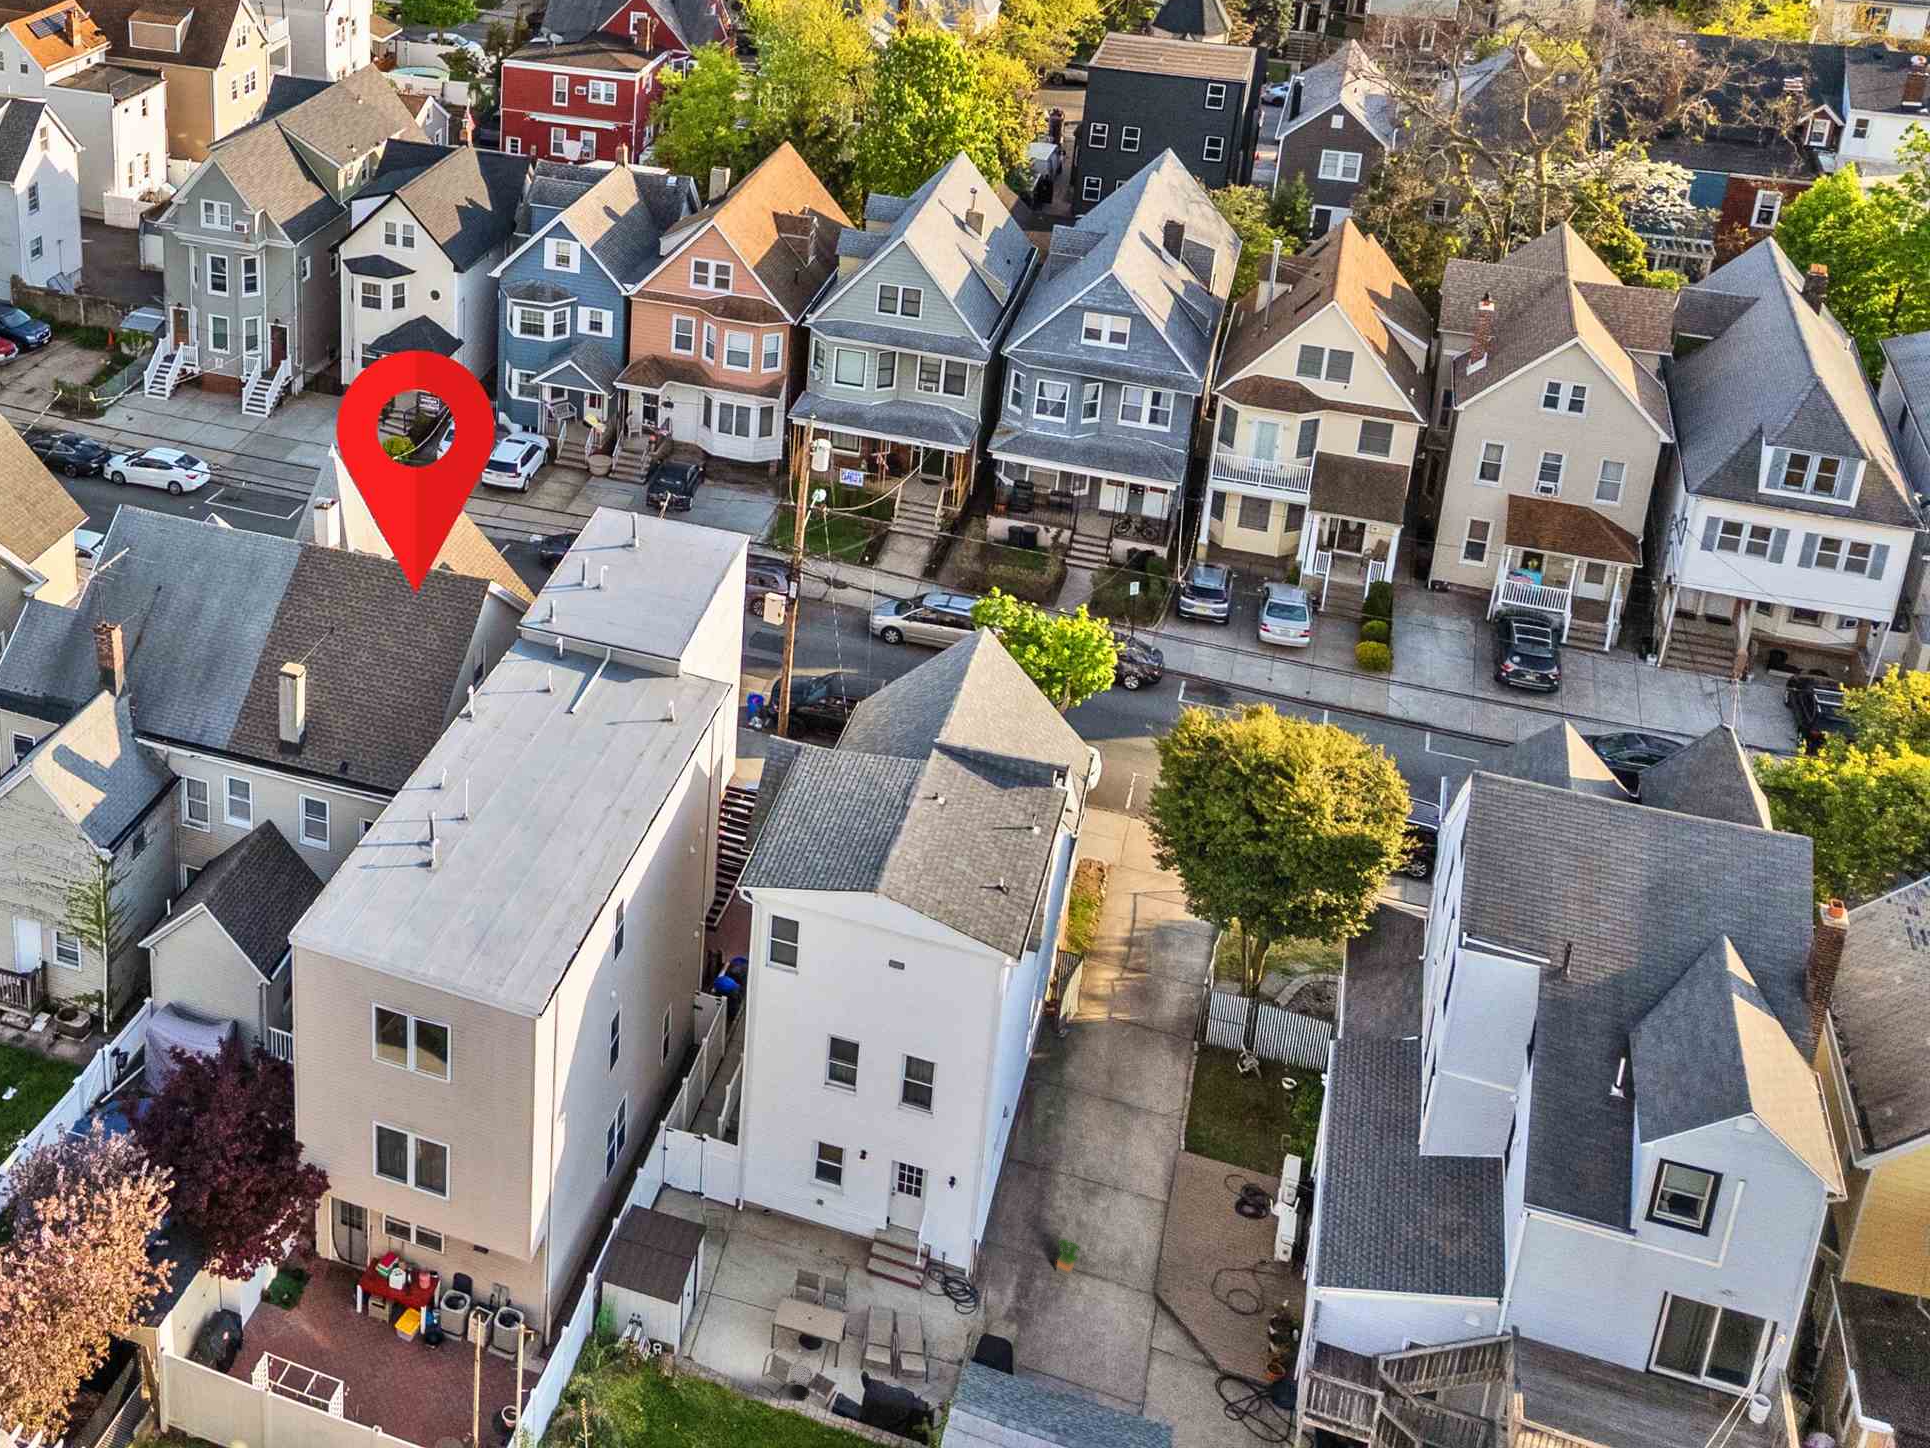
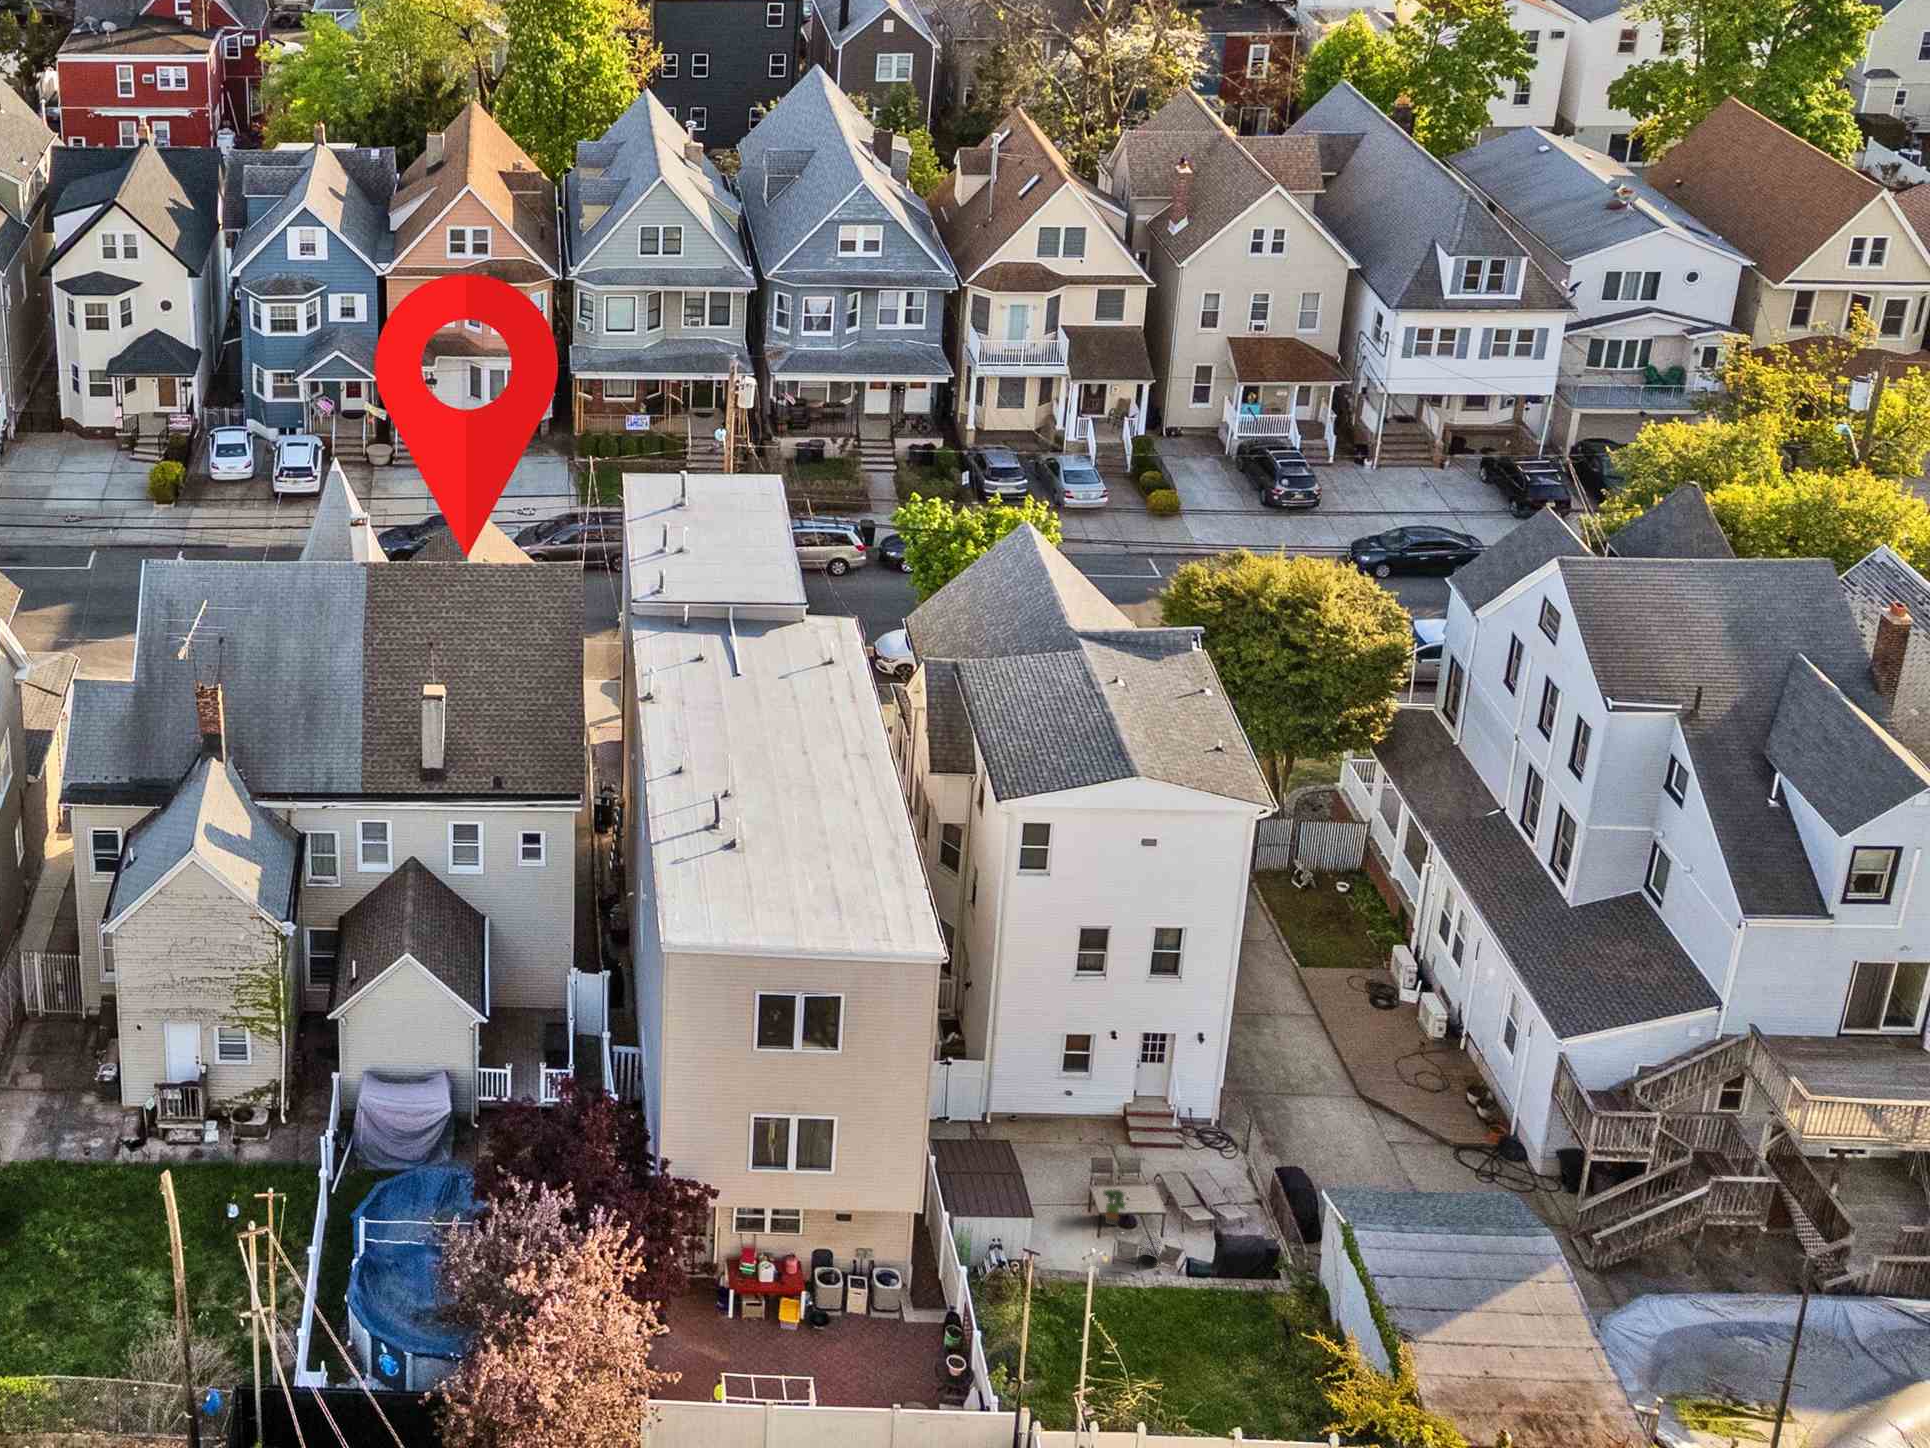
potted tree: present [1056,1239,1079,1277] -> present [1104,1189,1125,1225]

